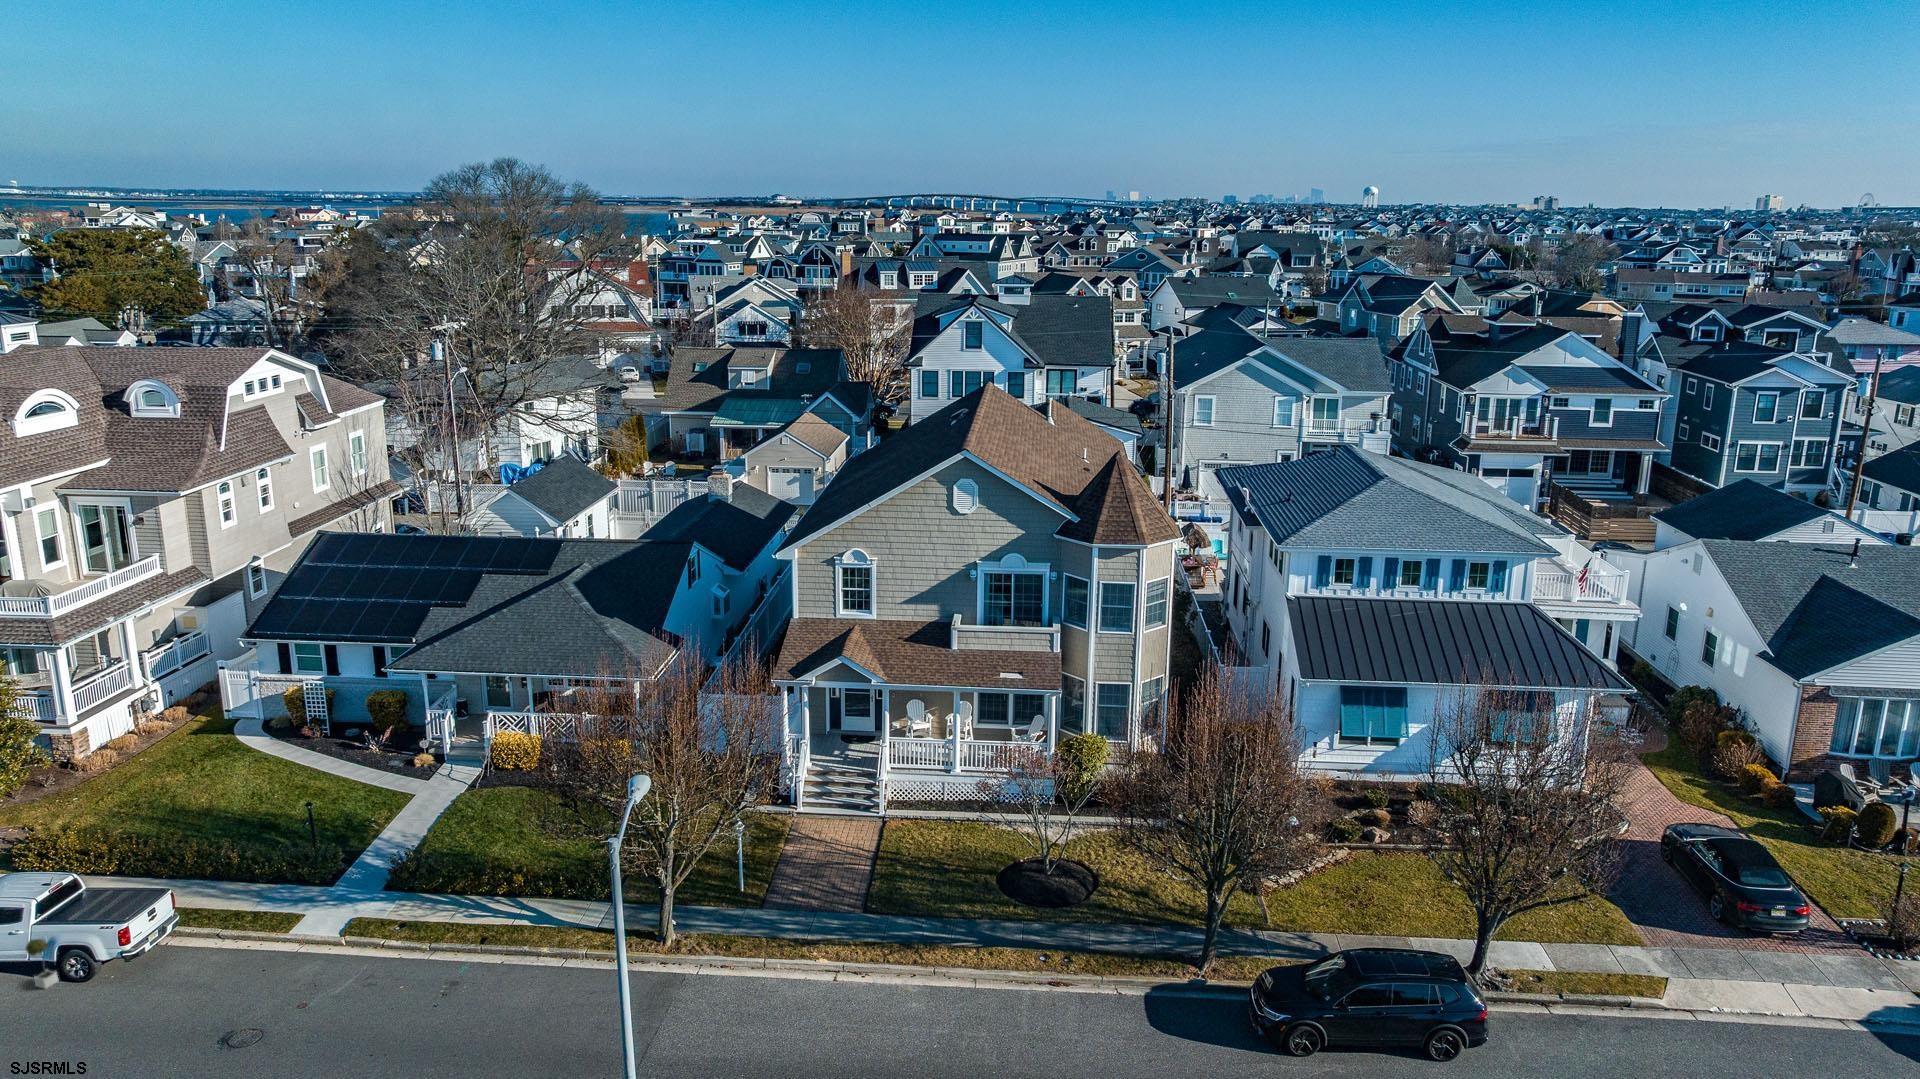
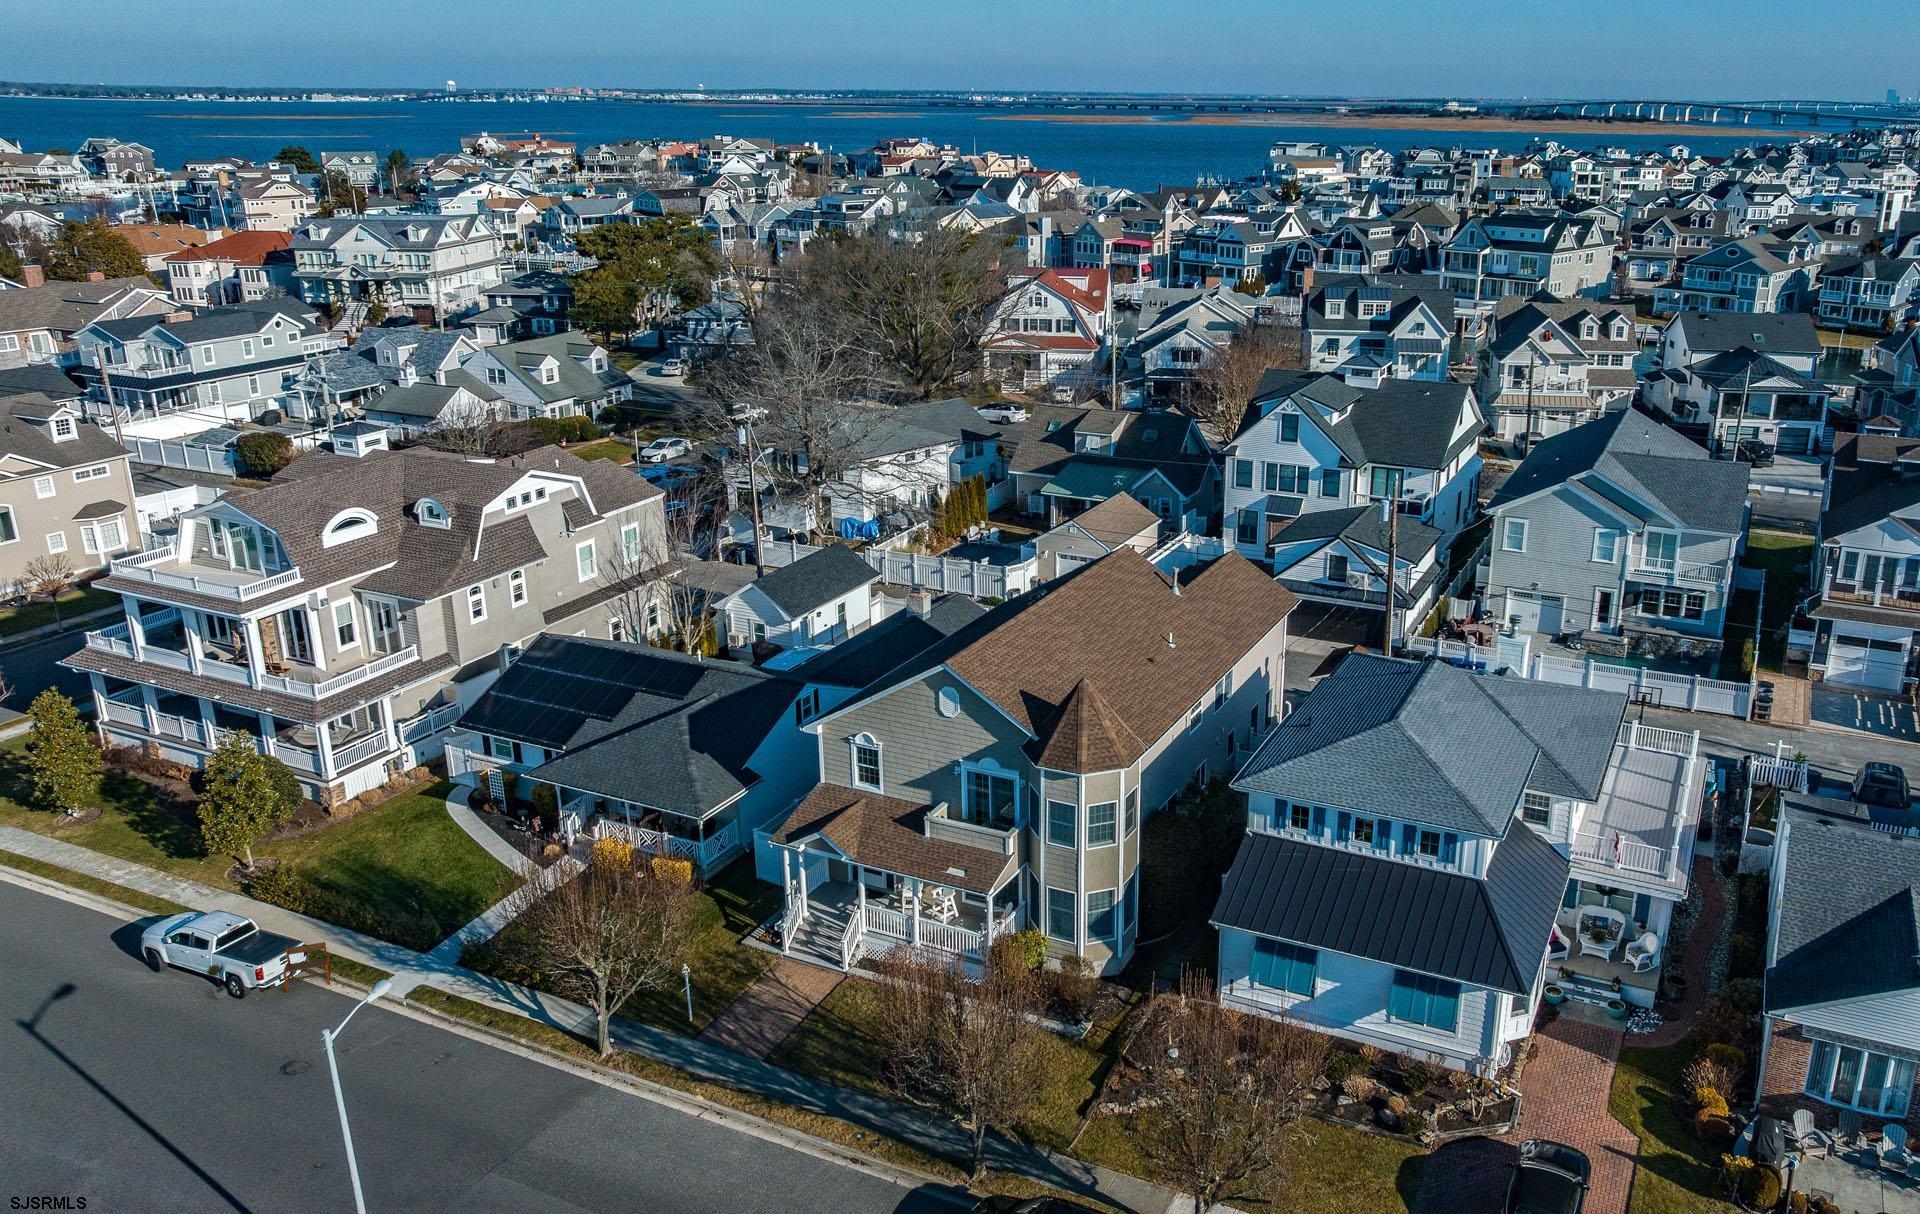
bench: none [147,882,222,959] -> present [283,942,332,992]

